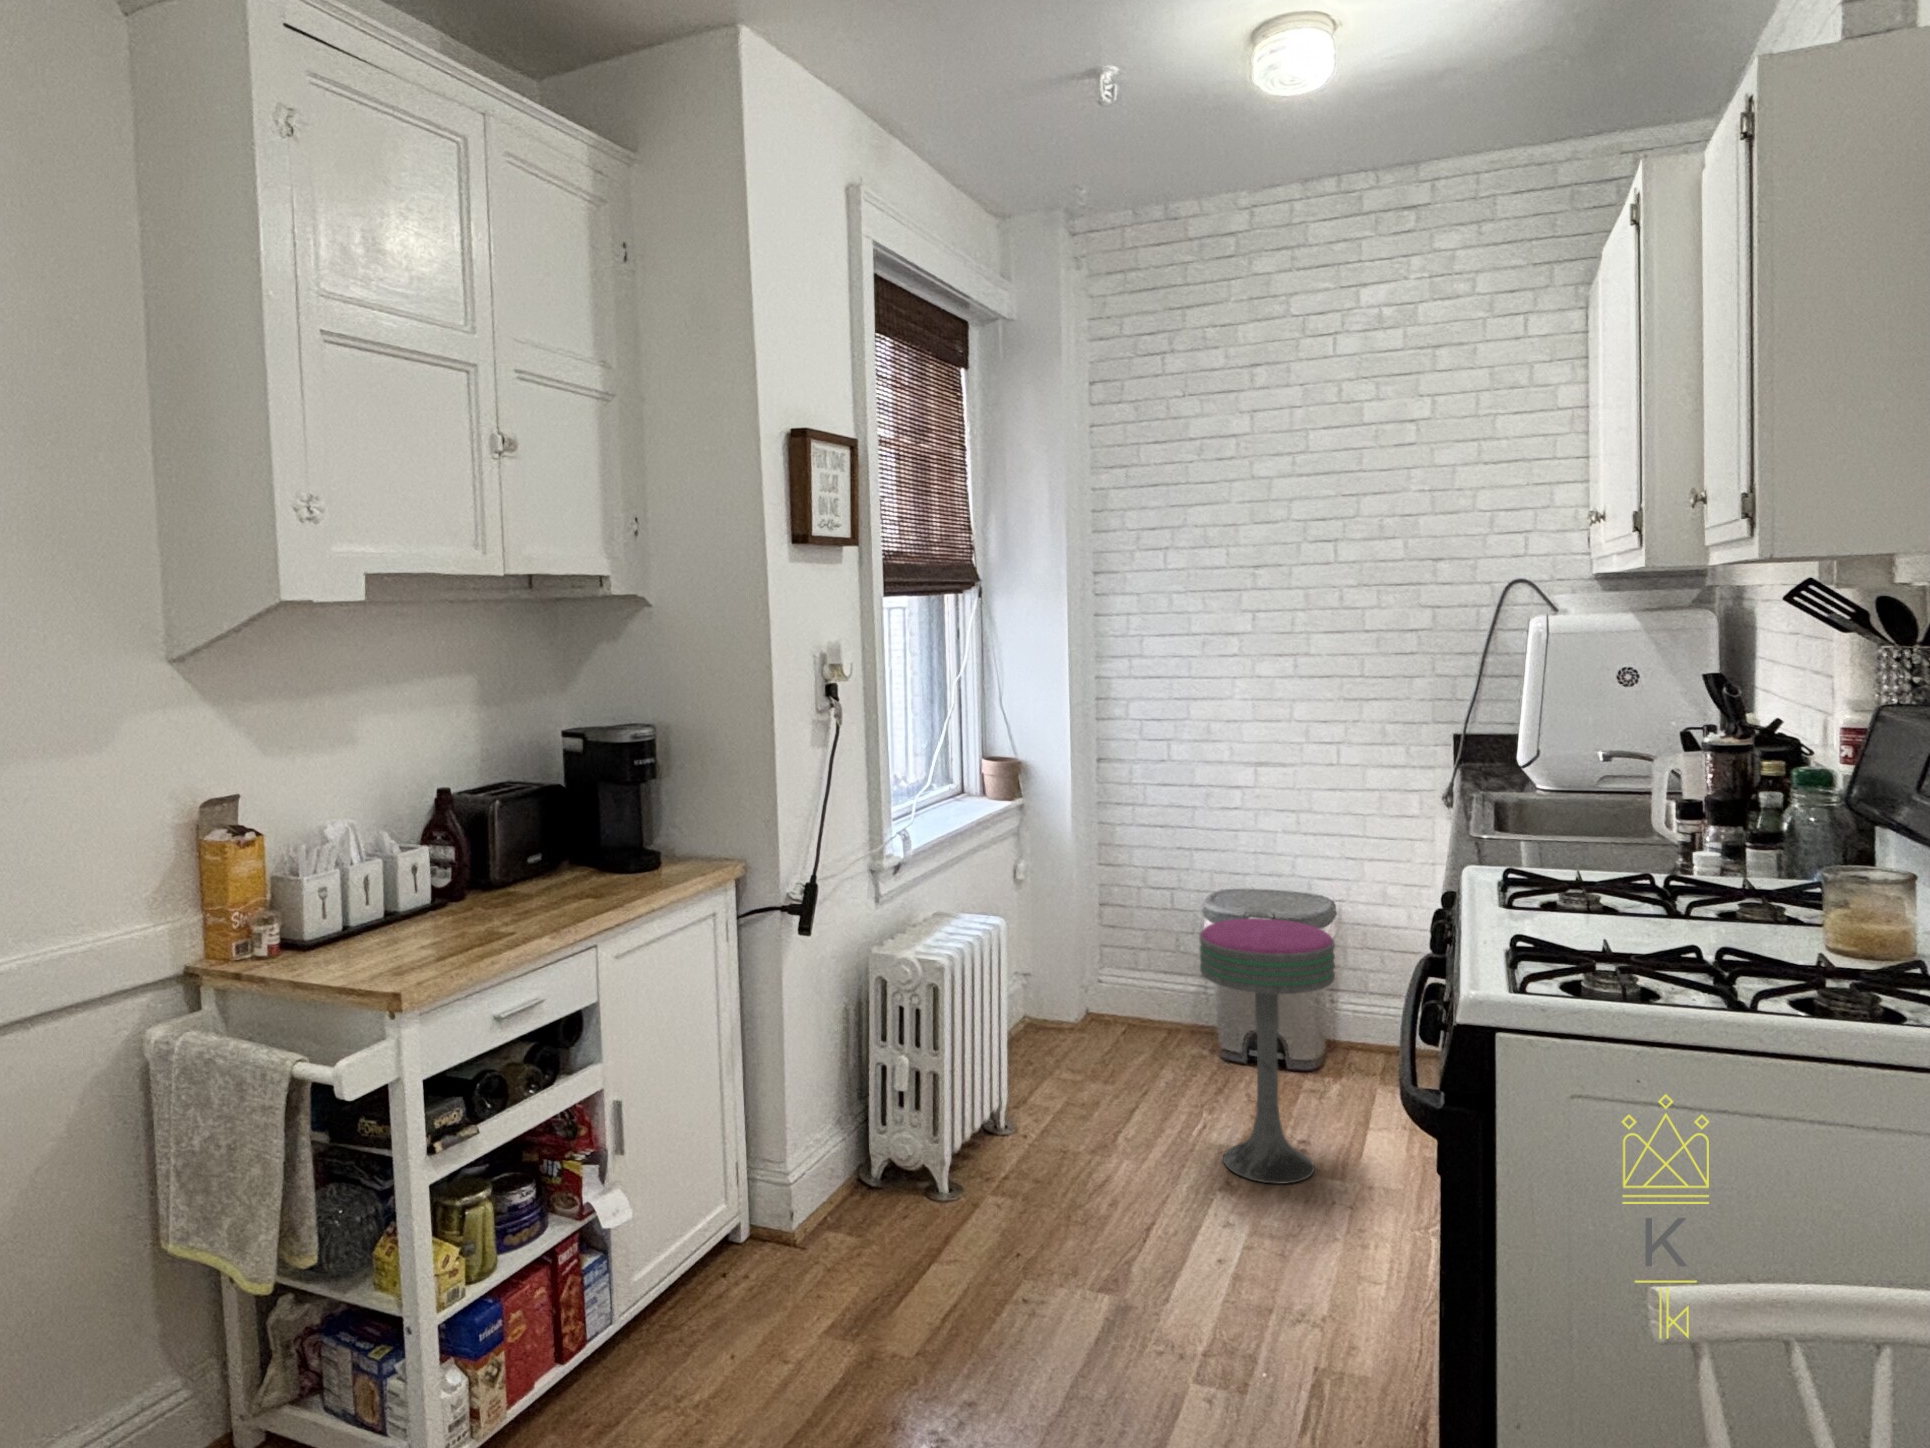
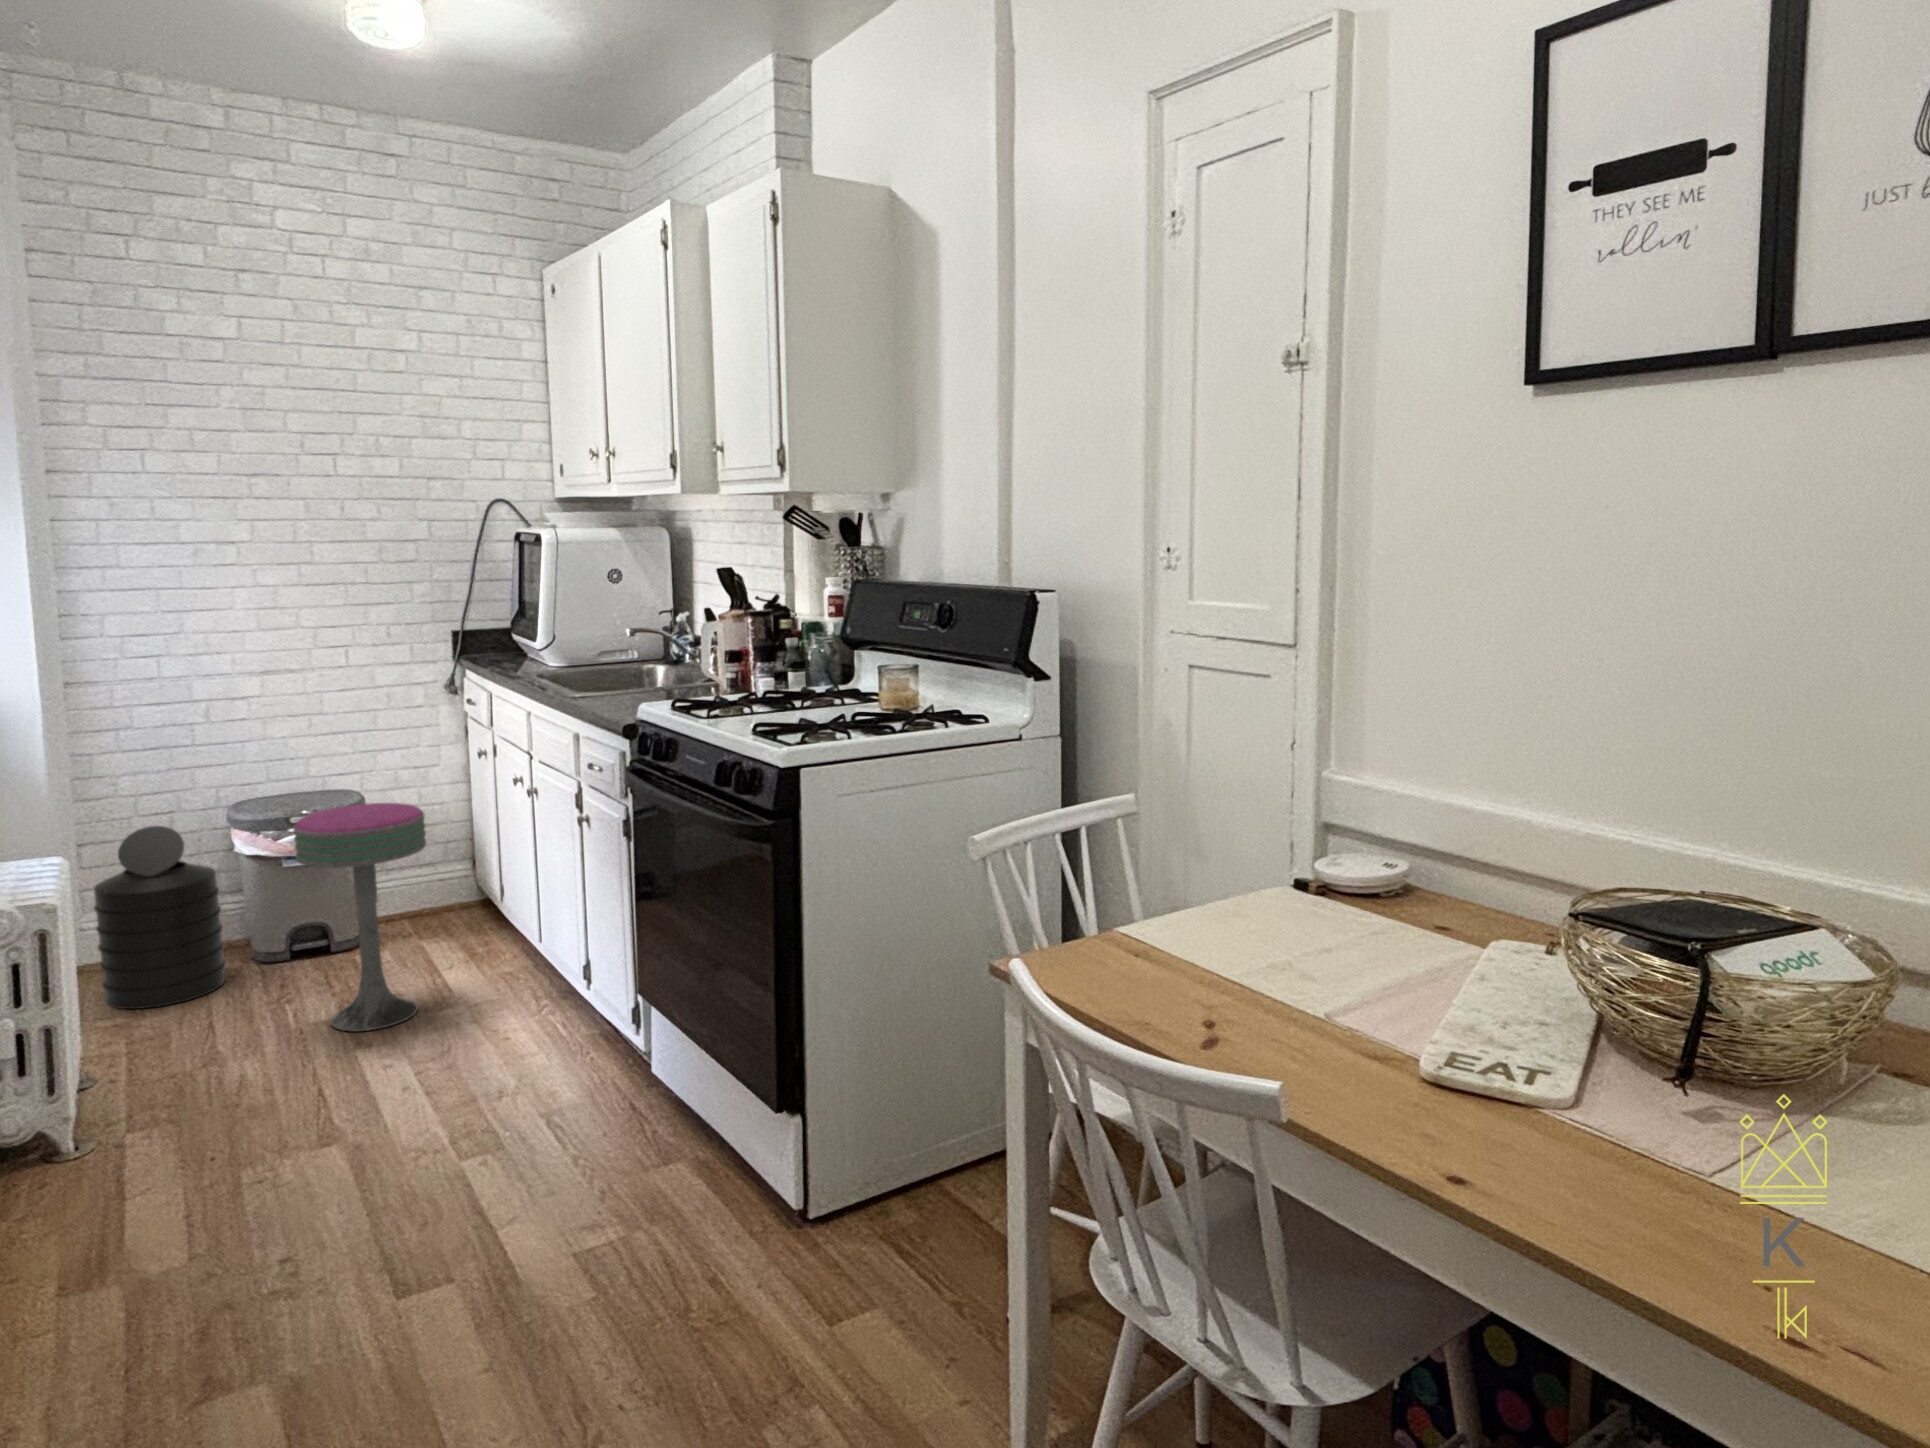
trash can: none [1083,900,1184,1078] -> present [94,826,226,1009]

